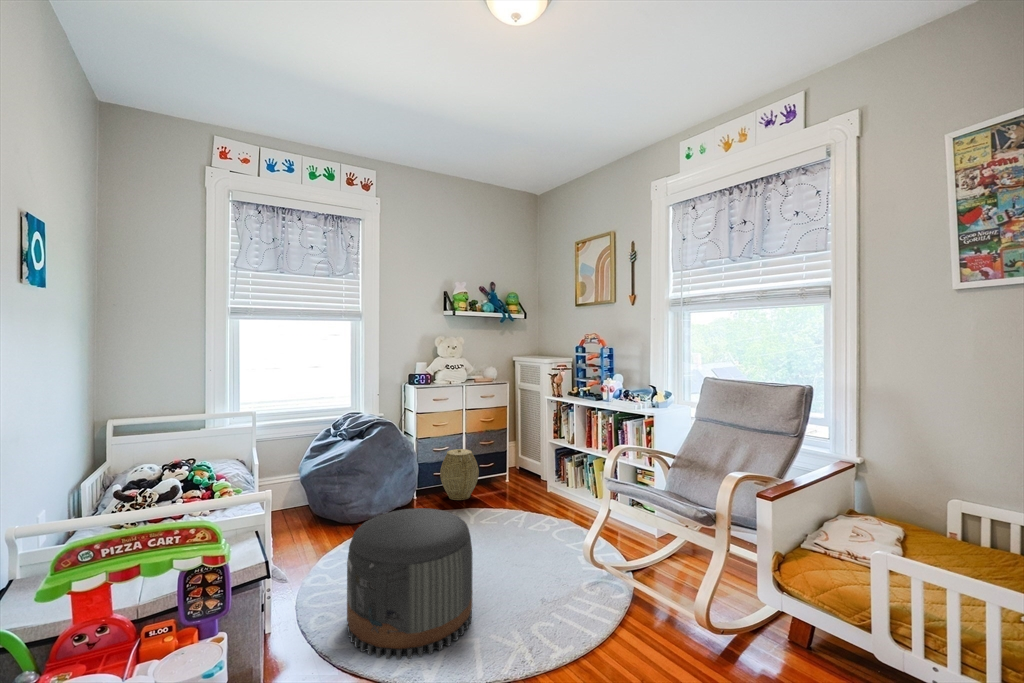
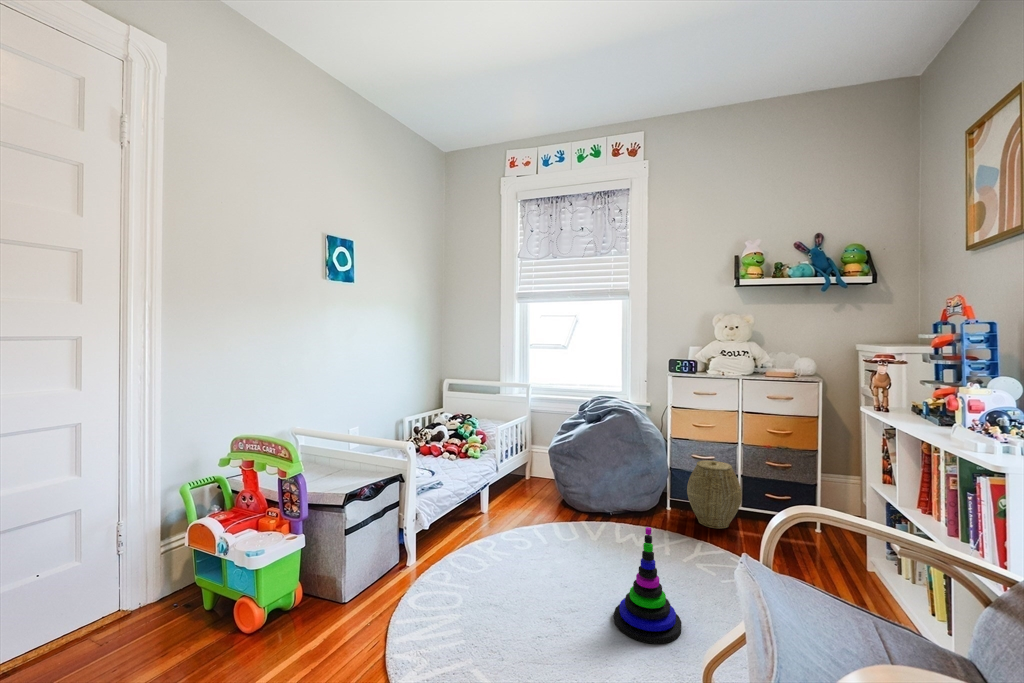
stacking toy: none [503,496,550,577] -> present [614,527,682,644]
pouf: present [347,508,473,660] -> none [413,486,539,633]

